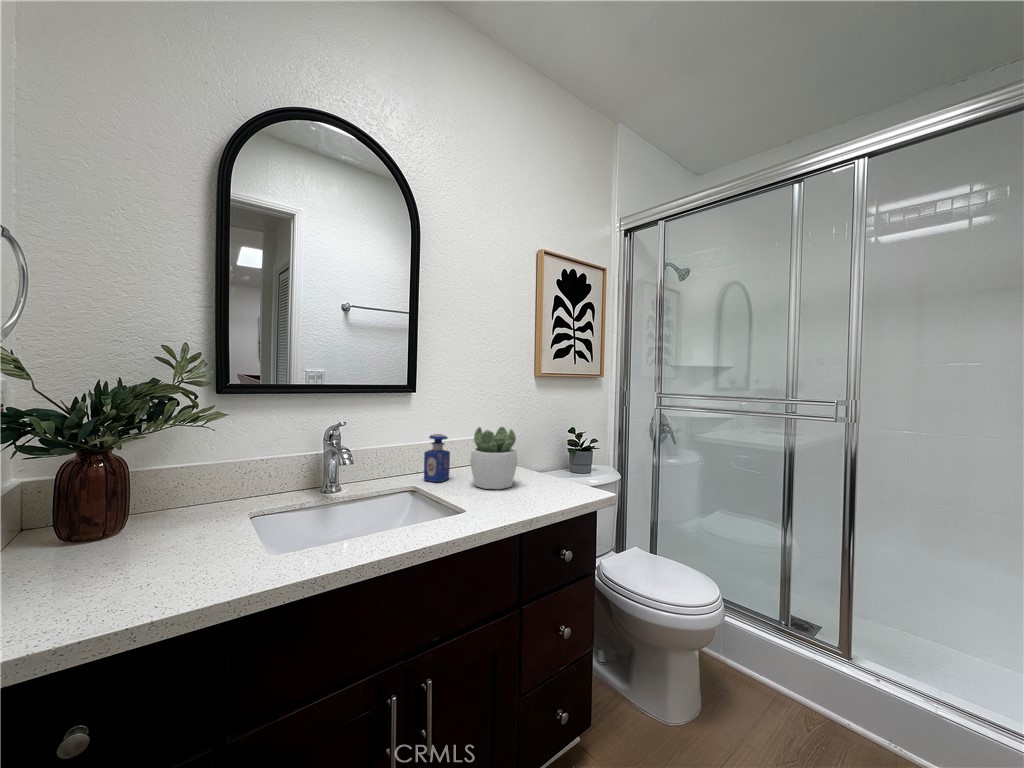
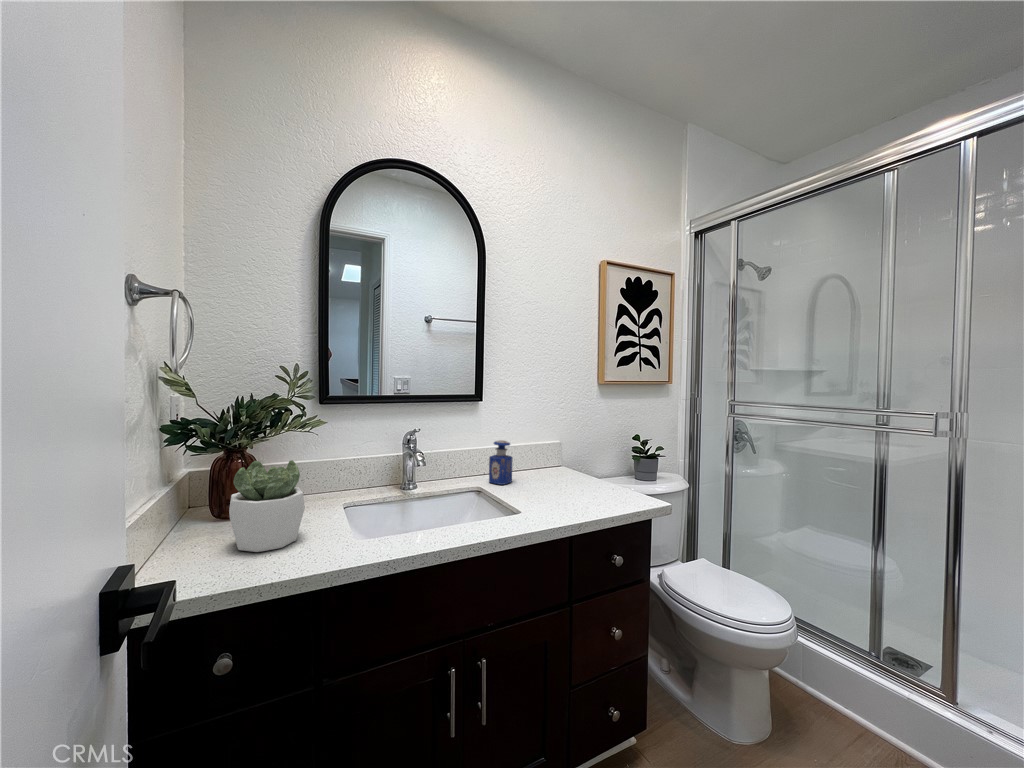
succulent plant: present [470,427,517,489] -> present [229,460,305,552]

